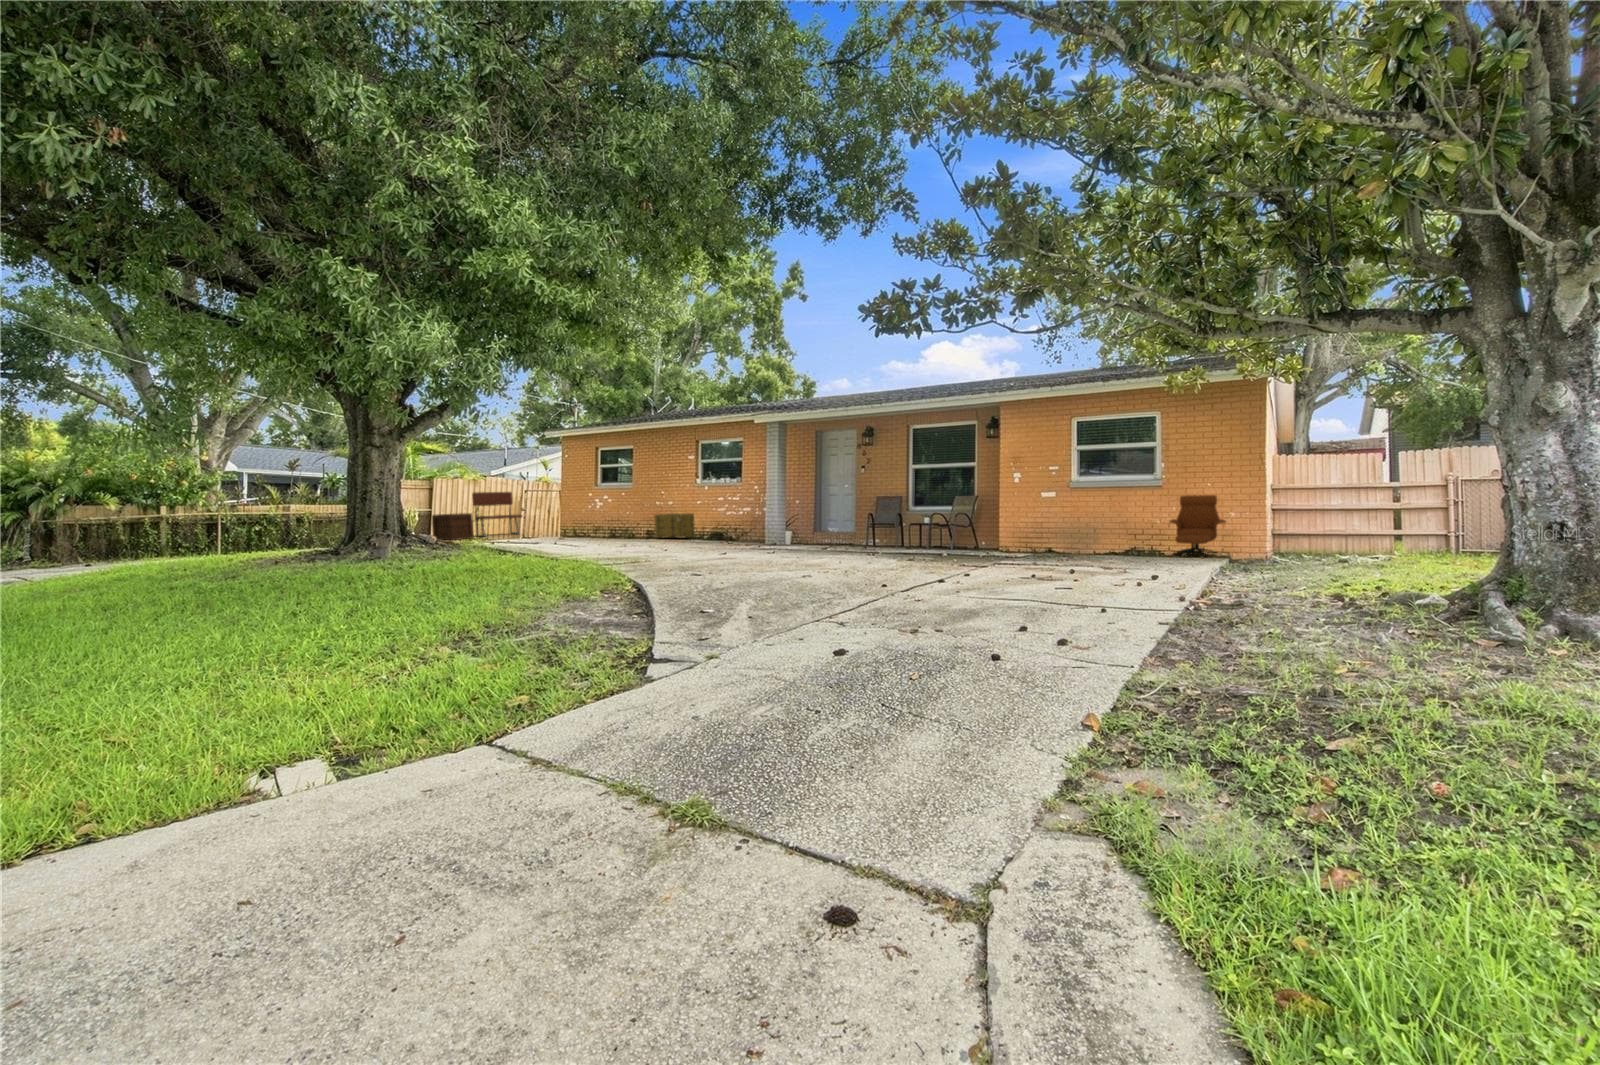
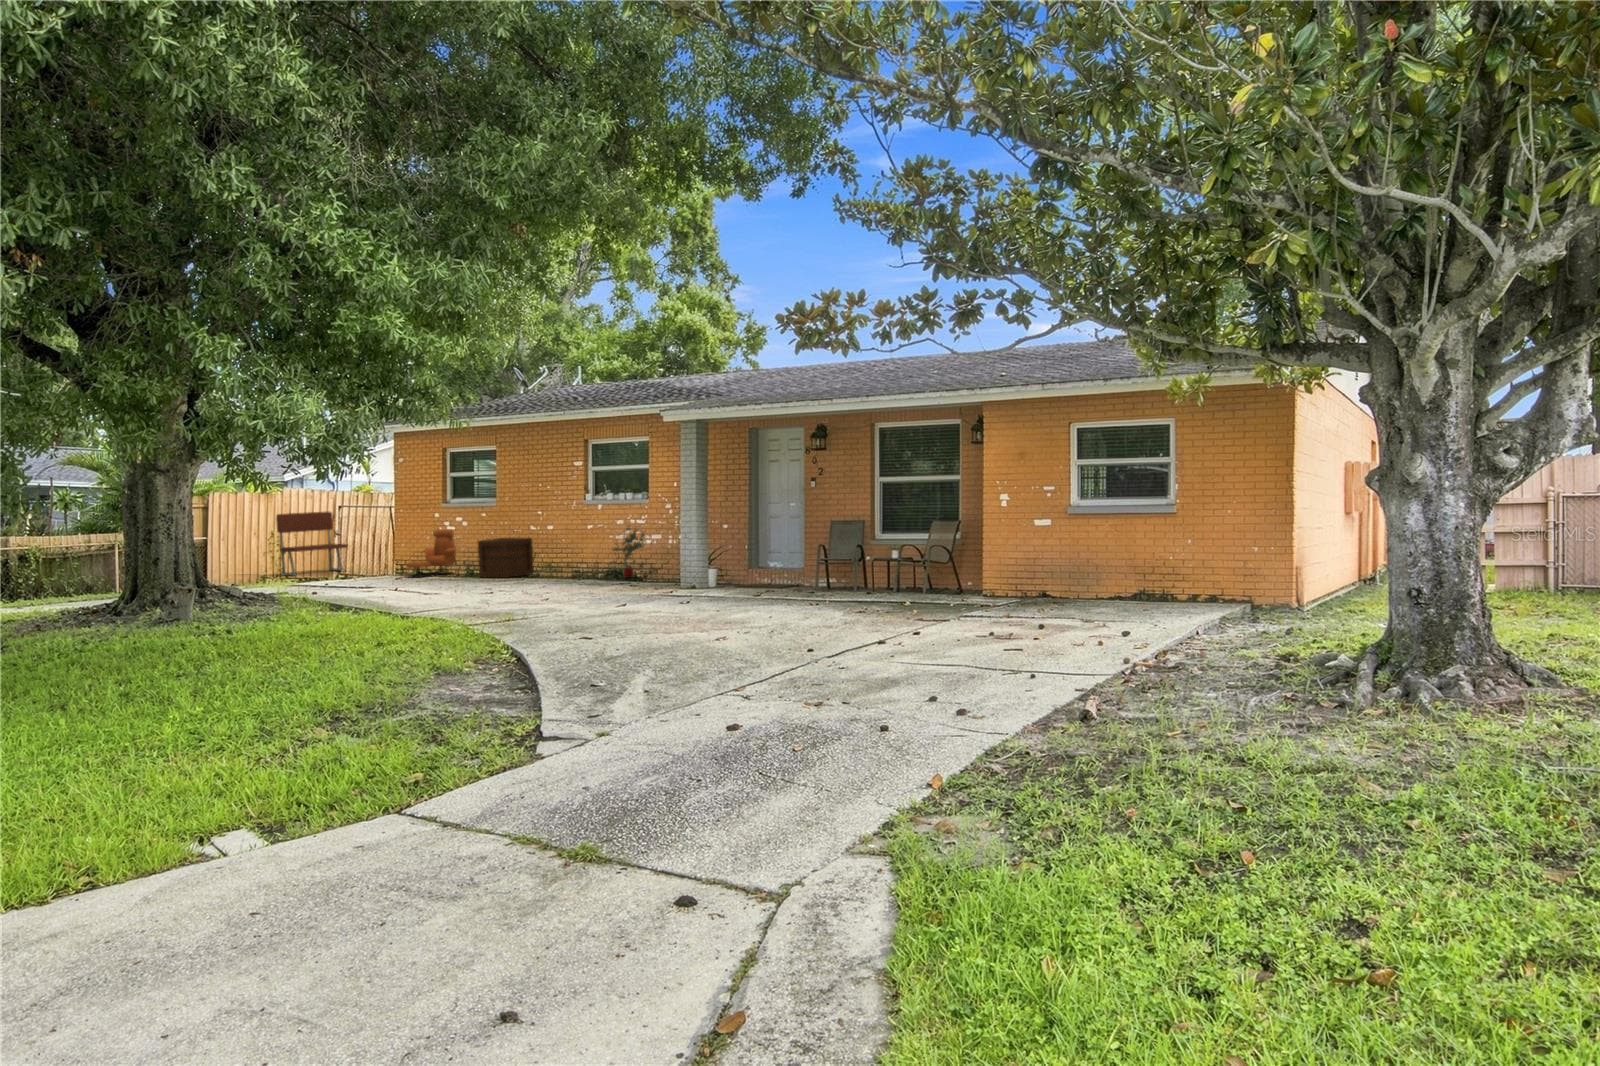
lounge chair: present [1170,495,1226,557] -> present [406,529,457,577]
potted tree: none [710,500,736,539] -> present [613,526,645,578]
wooden crate: present [432,513,474,540] -> present [478,538,534,578]
cardboard box: present [654,513,695,538] -> none [535,543,590,578]

